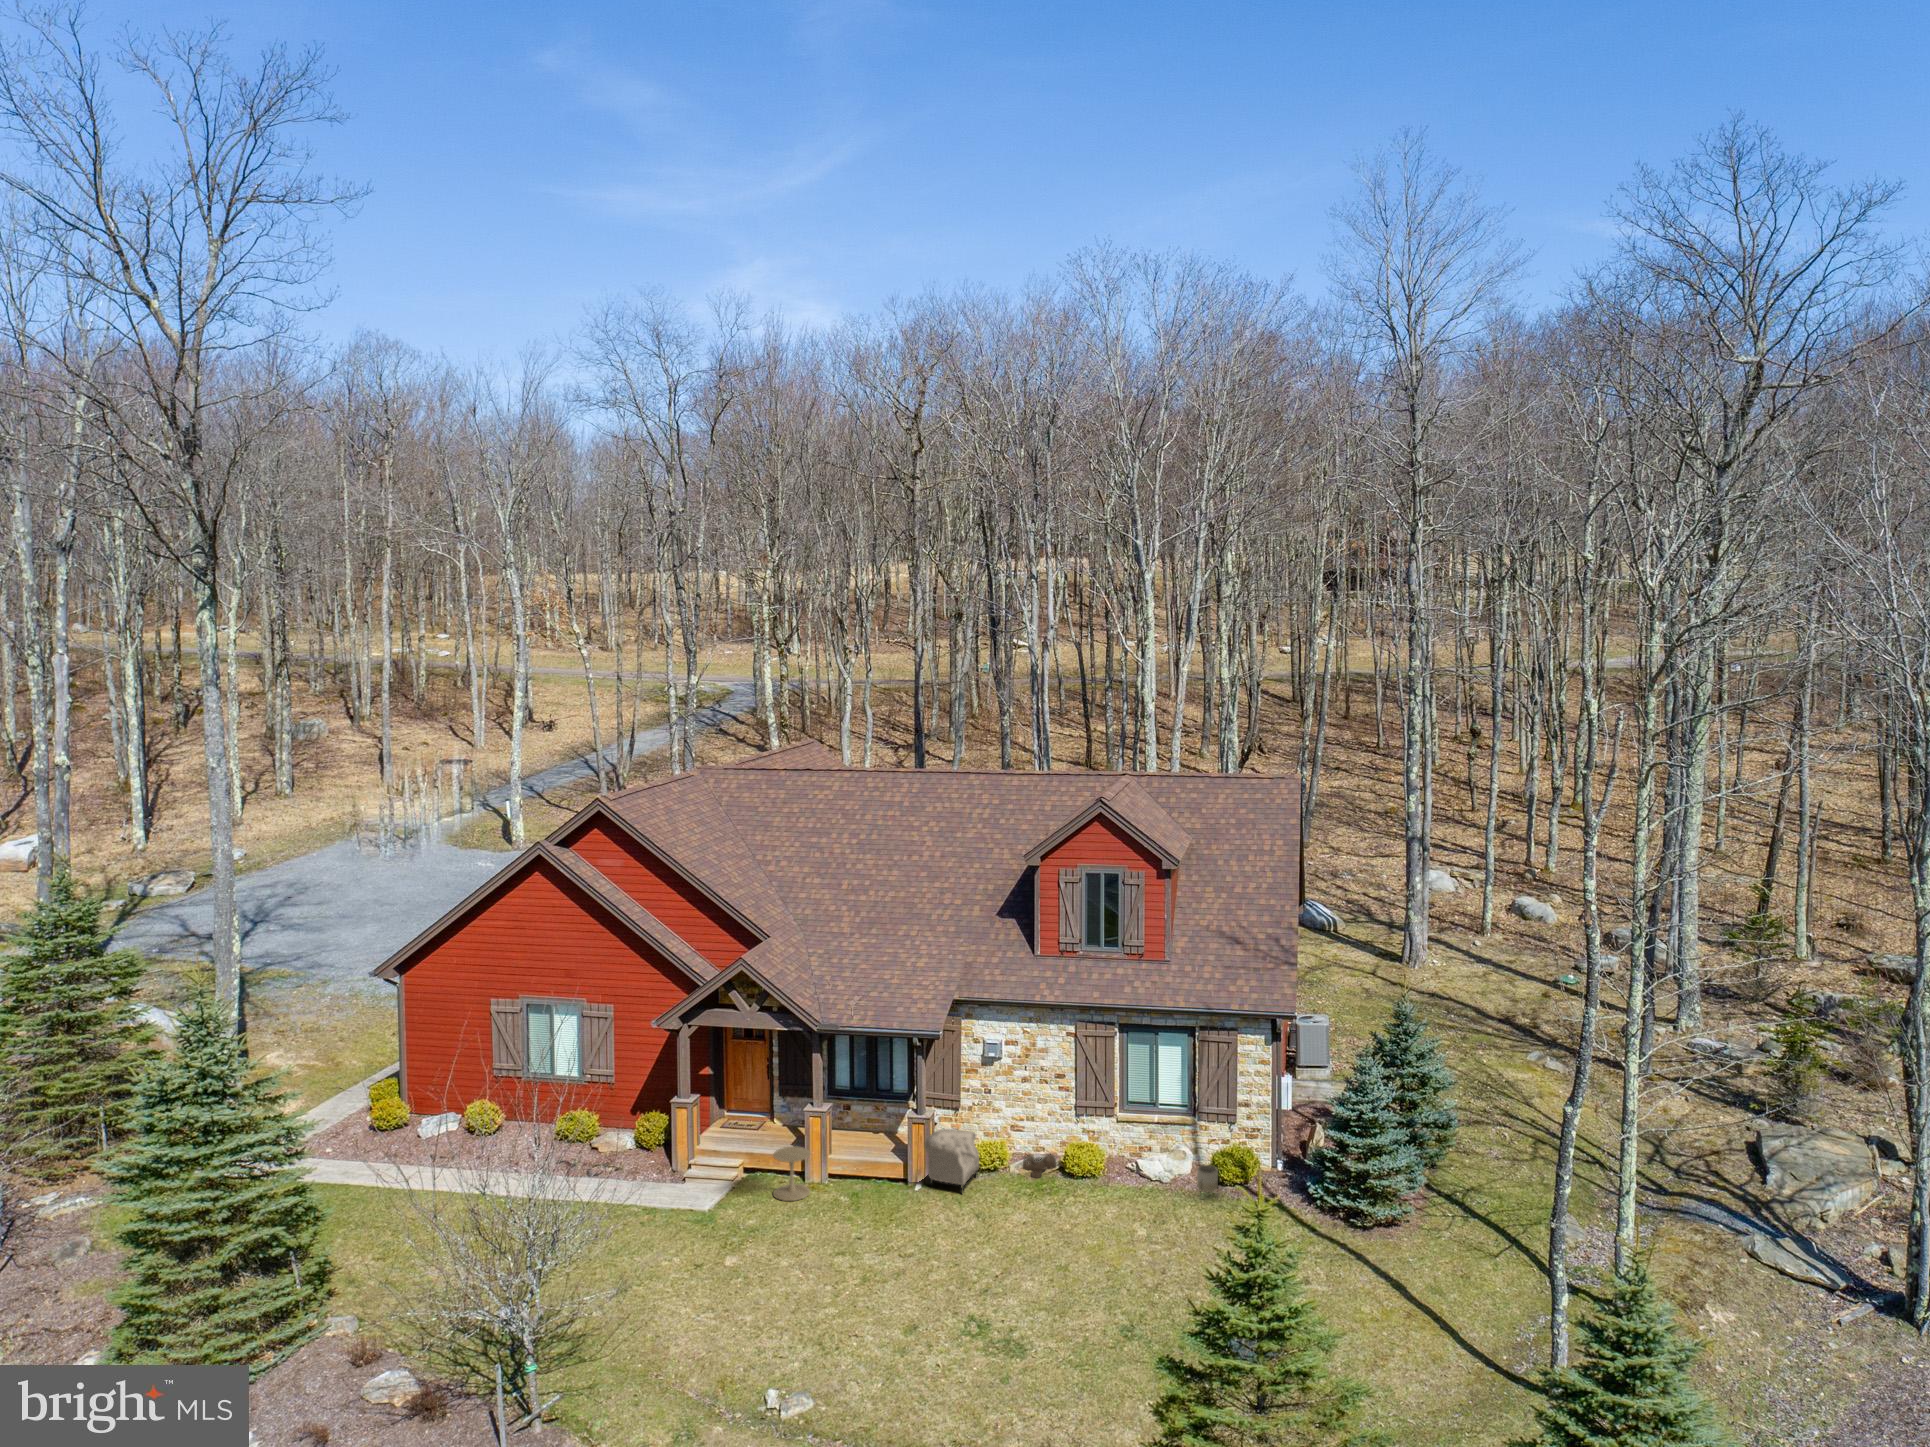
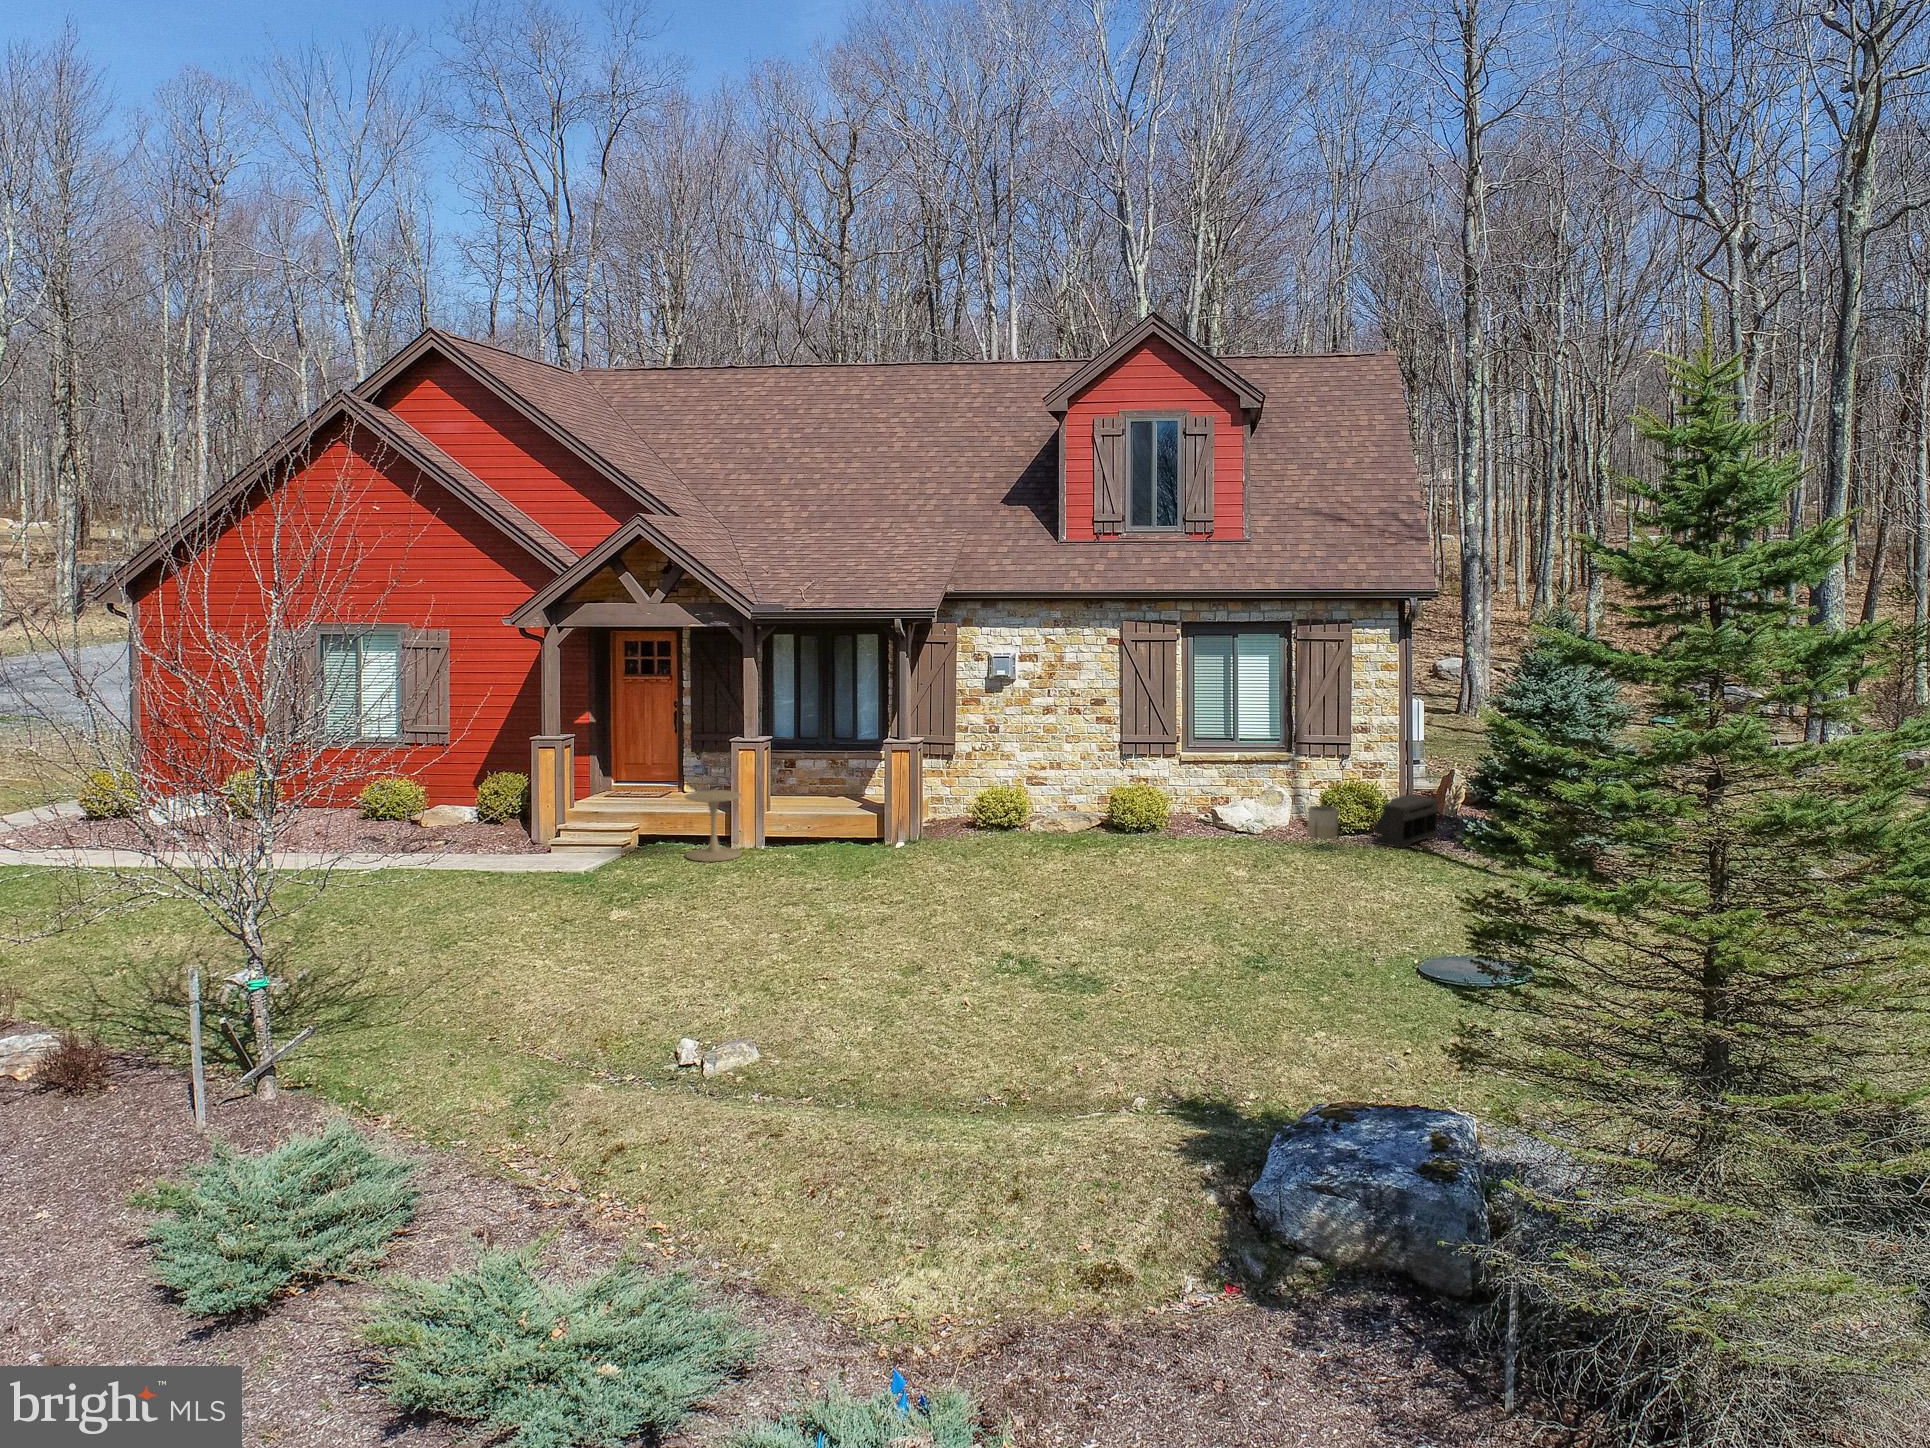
chair: present [925,1129,979,1193] -> none [912,771,990,852]
bench: none [1246,1150,1297,1199] -> present [1372,794,1438,848]
woven basket: present [1023,1154,1056,1178] -> none [1049,810,1095,838]

